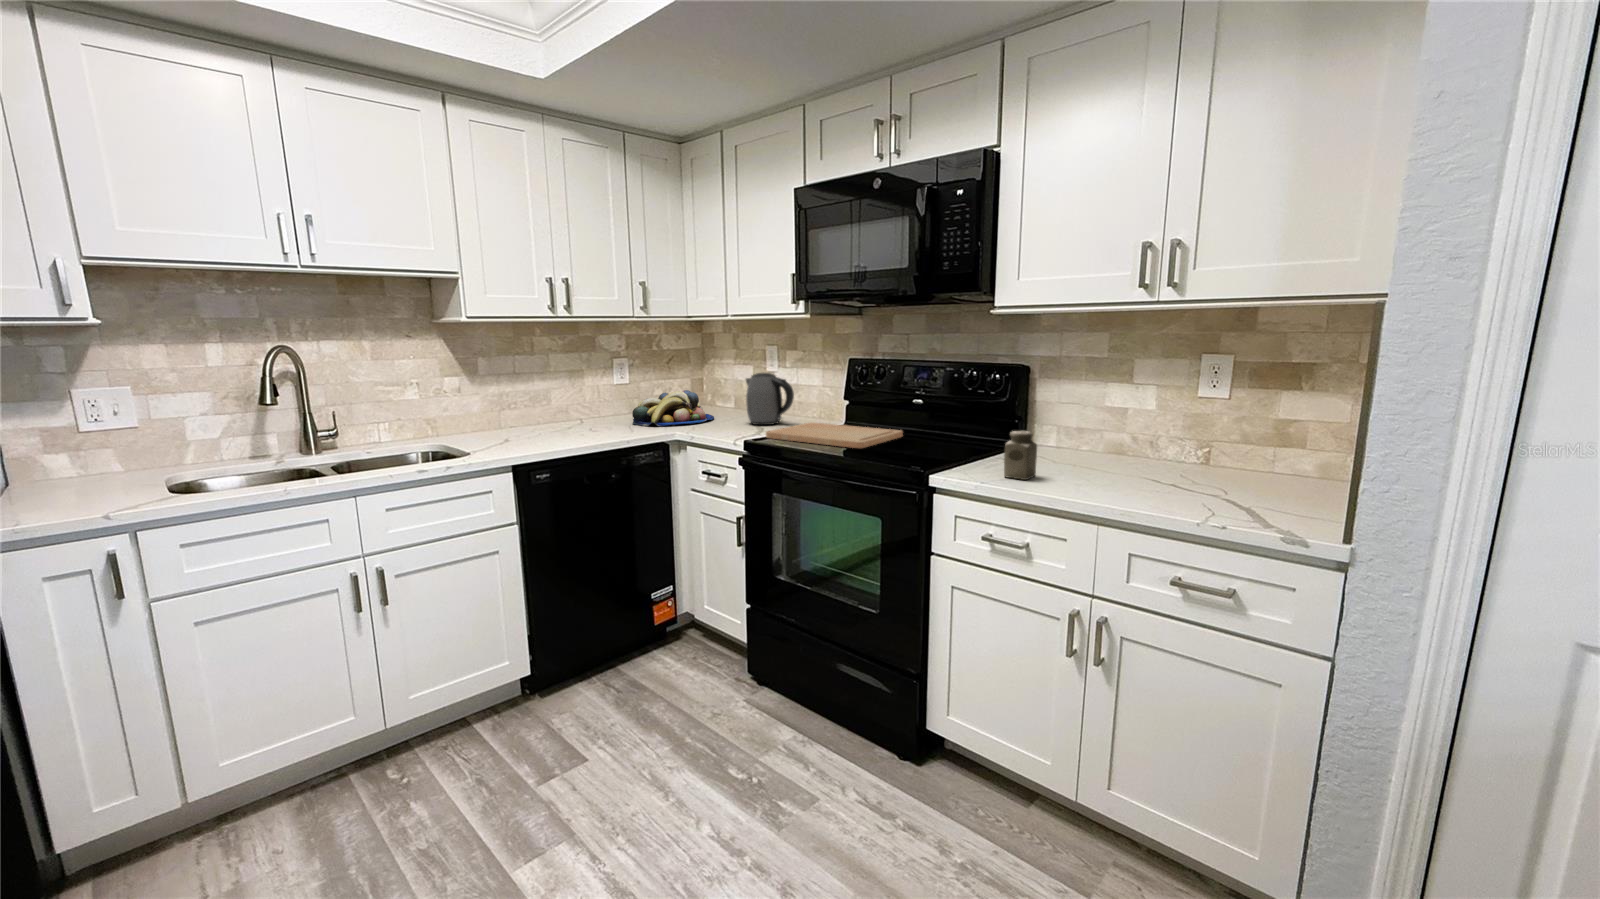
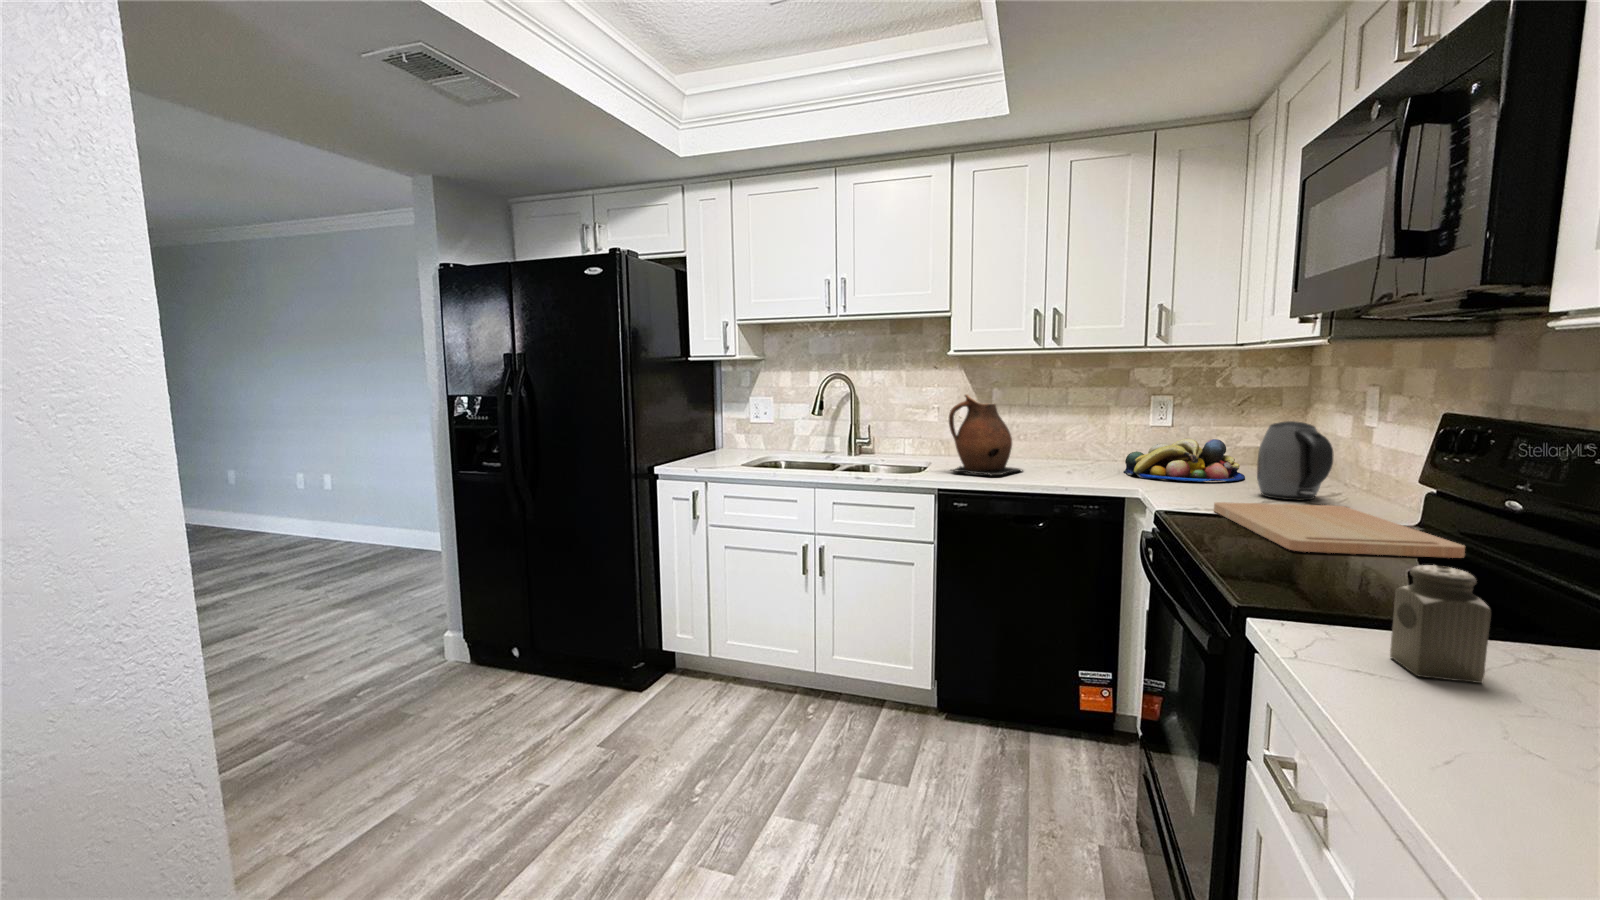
ceramic pitcher: none [493,366,566,447] -> present [949,395,1021,476]

